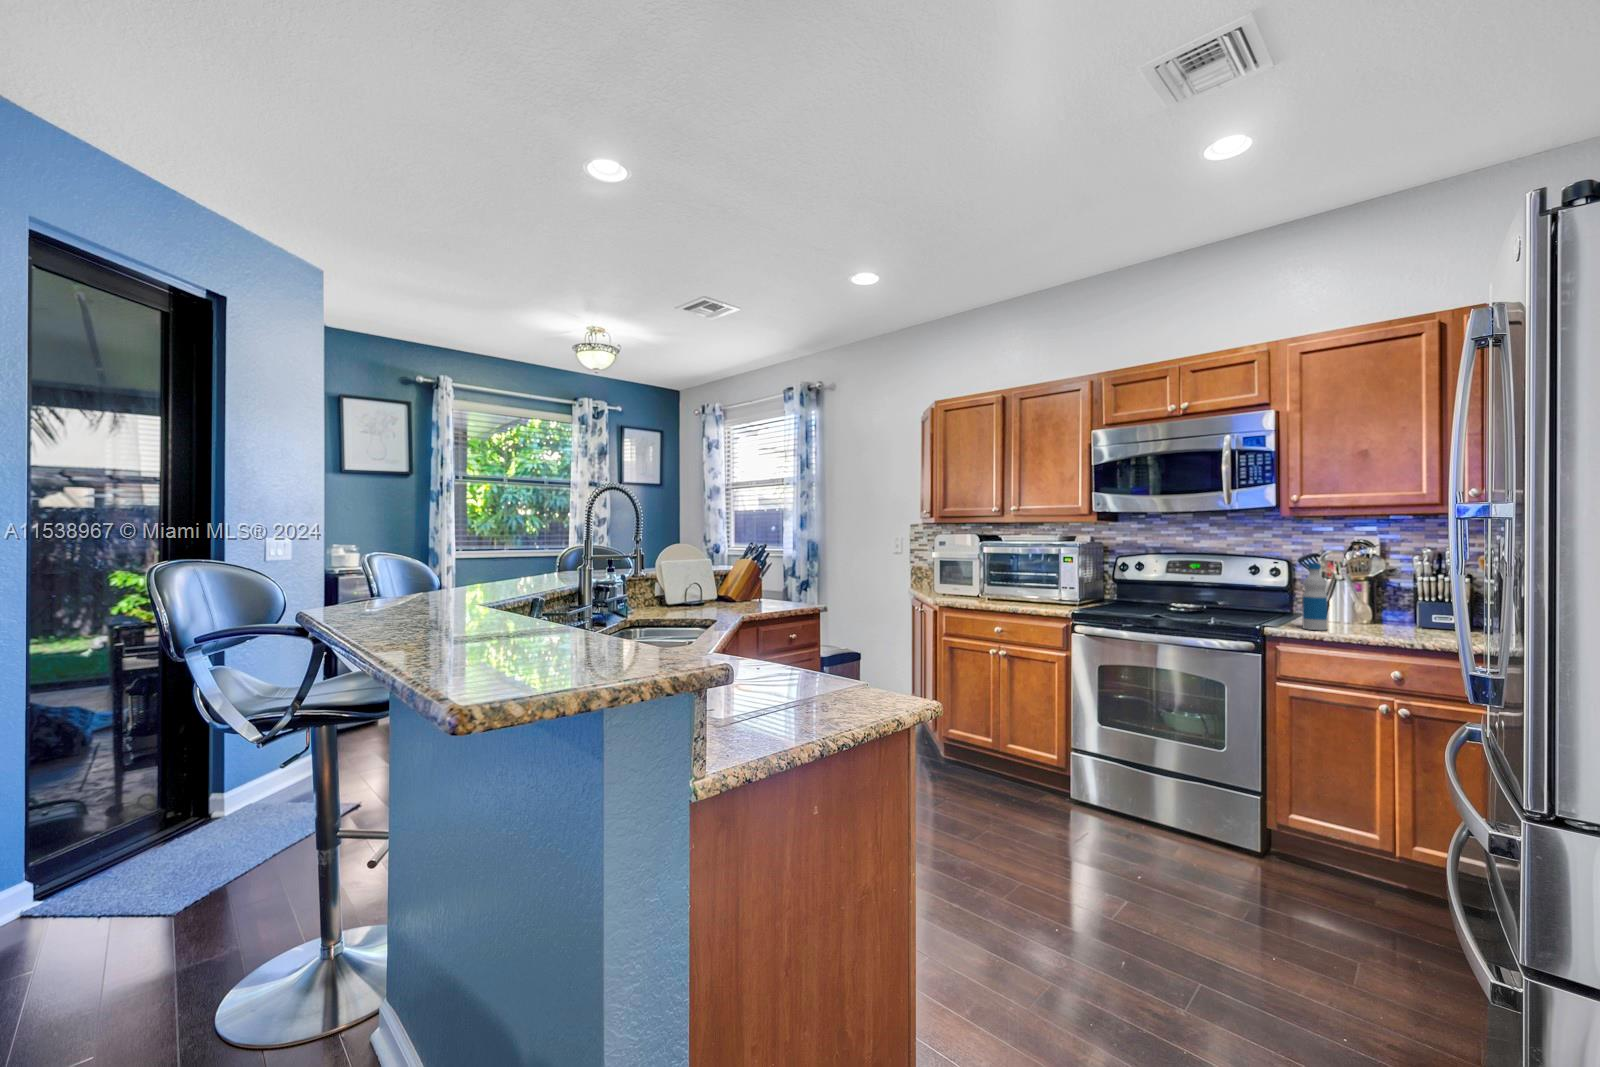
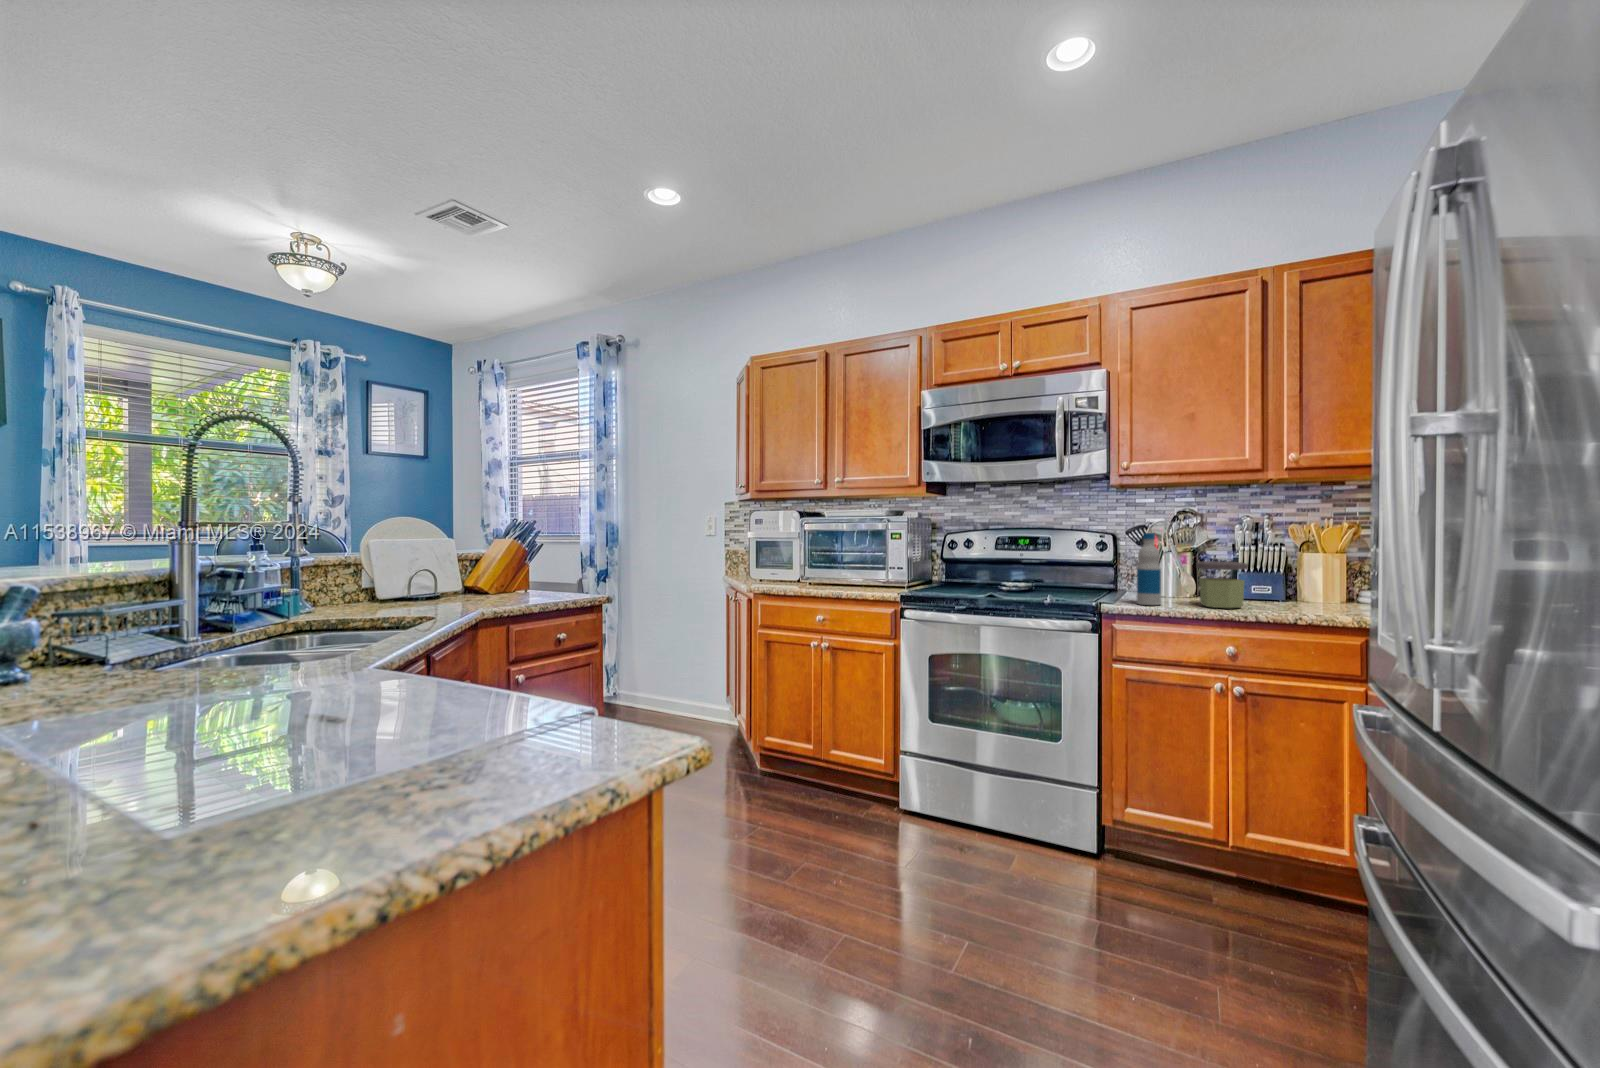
jar: none [1365,591,1419,636] -> present [1196,561,1248,608]

